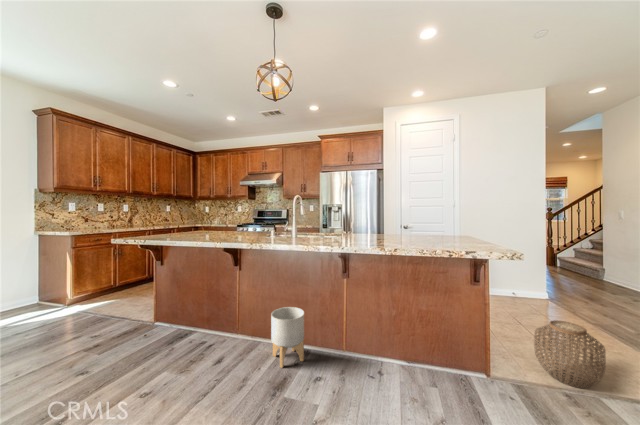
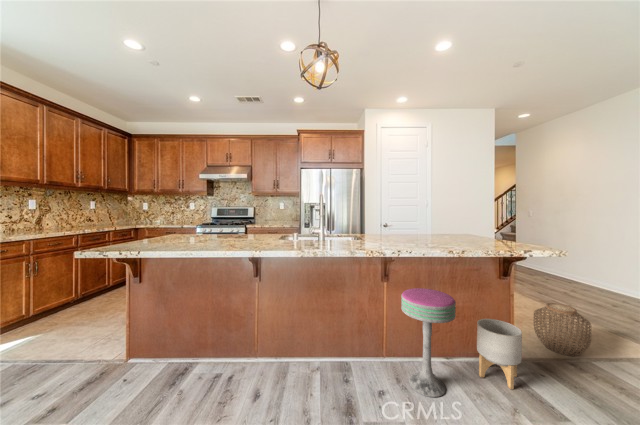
bar stool: none [342,285,391,391] -> present [401,288,456,397]
planter: present [271,307,304,368] -> present [477,319,522,389]

